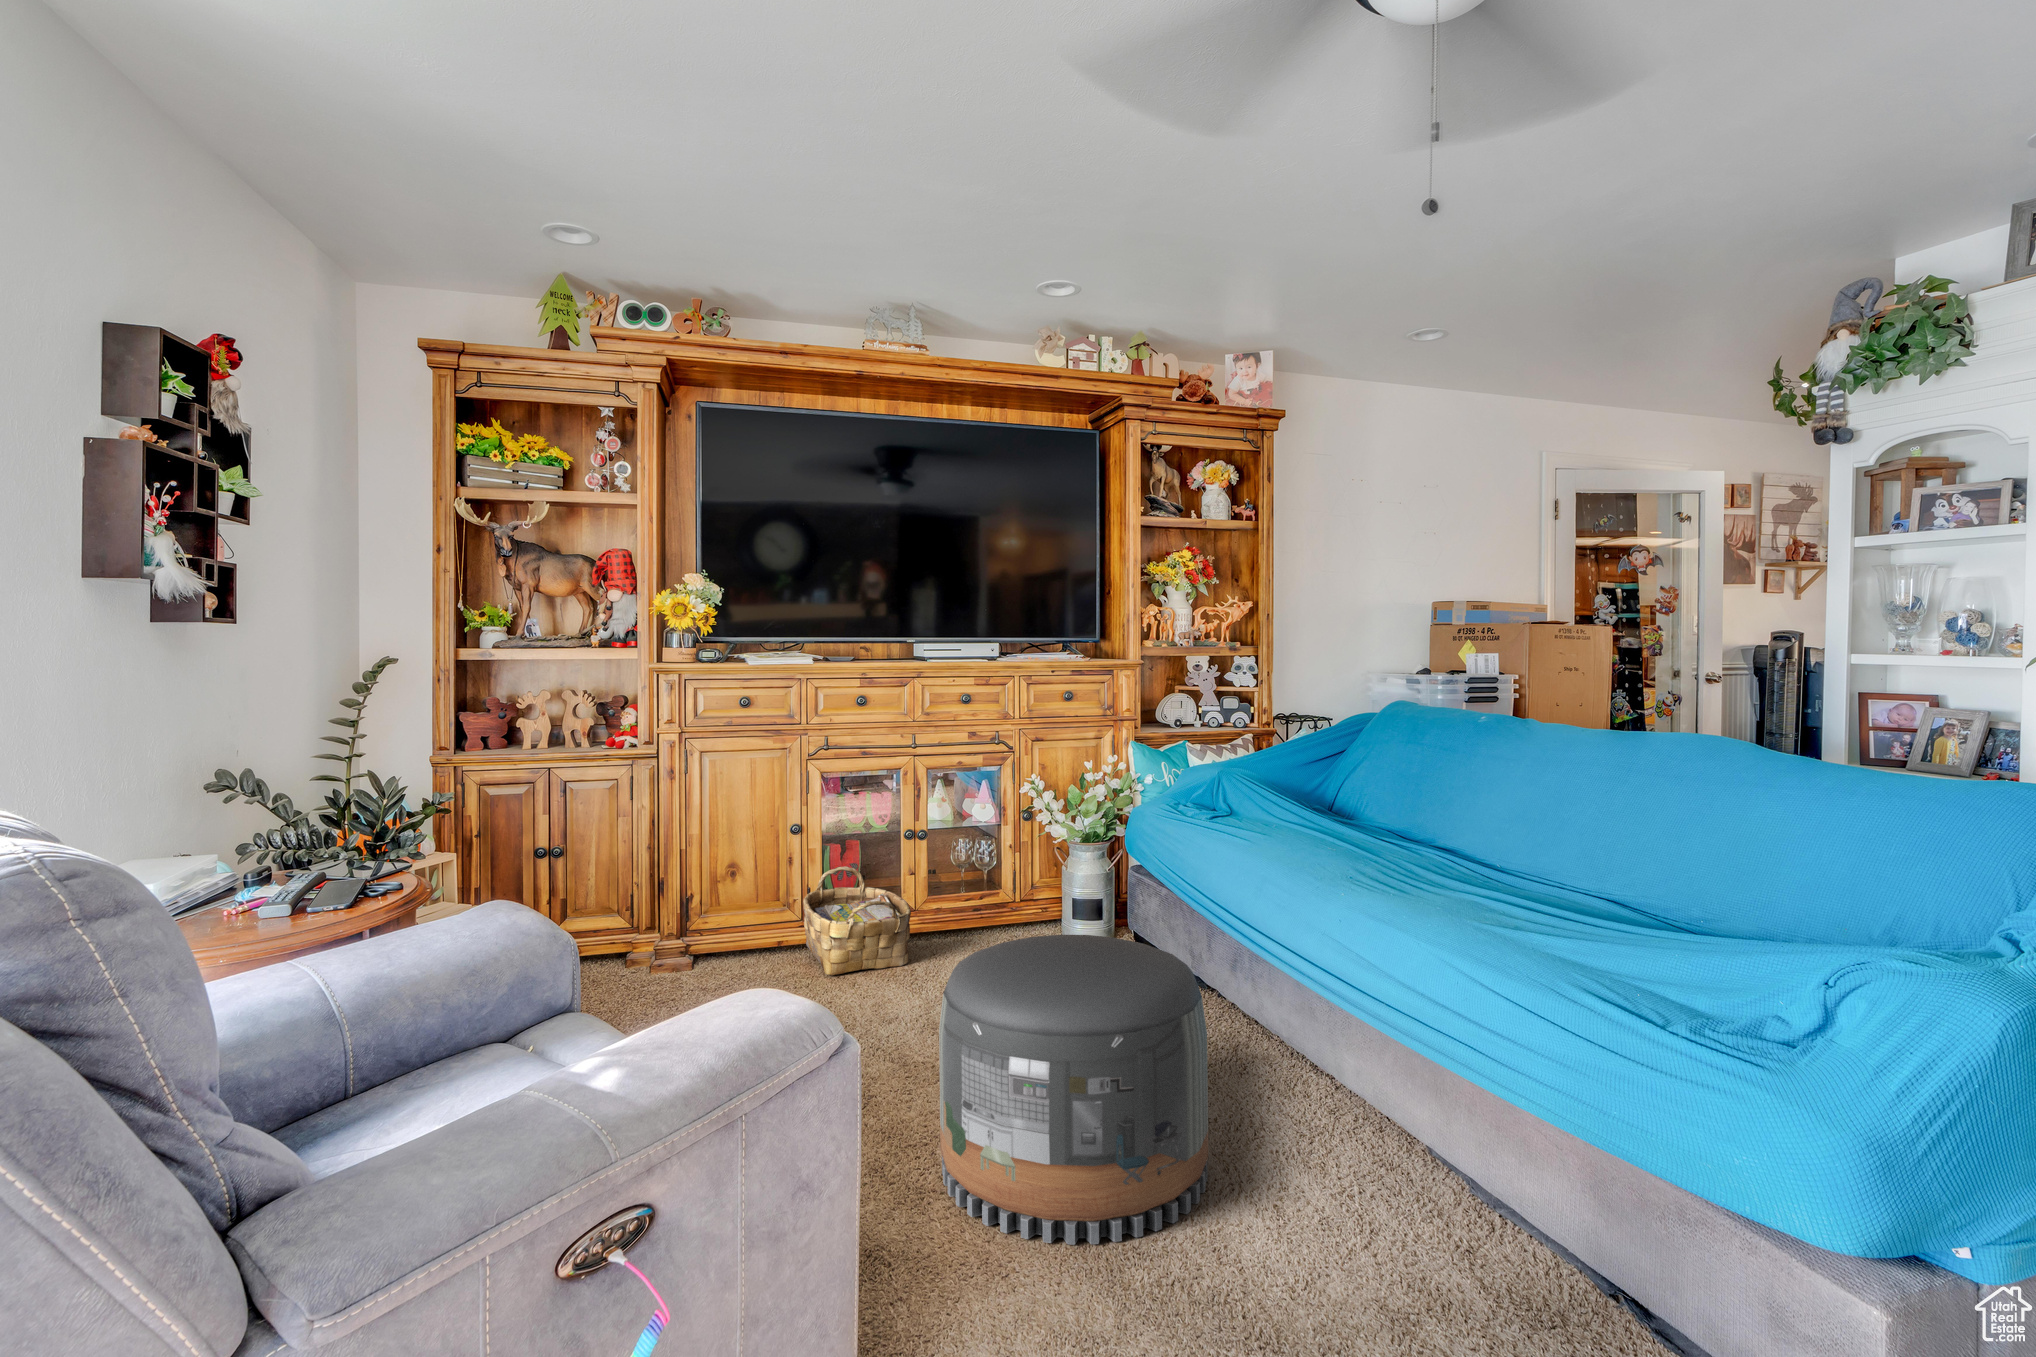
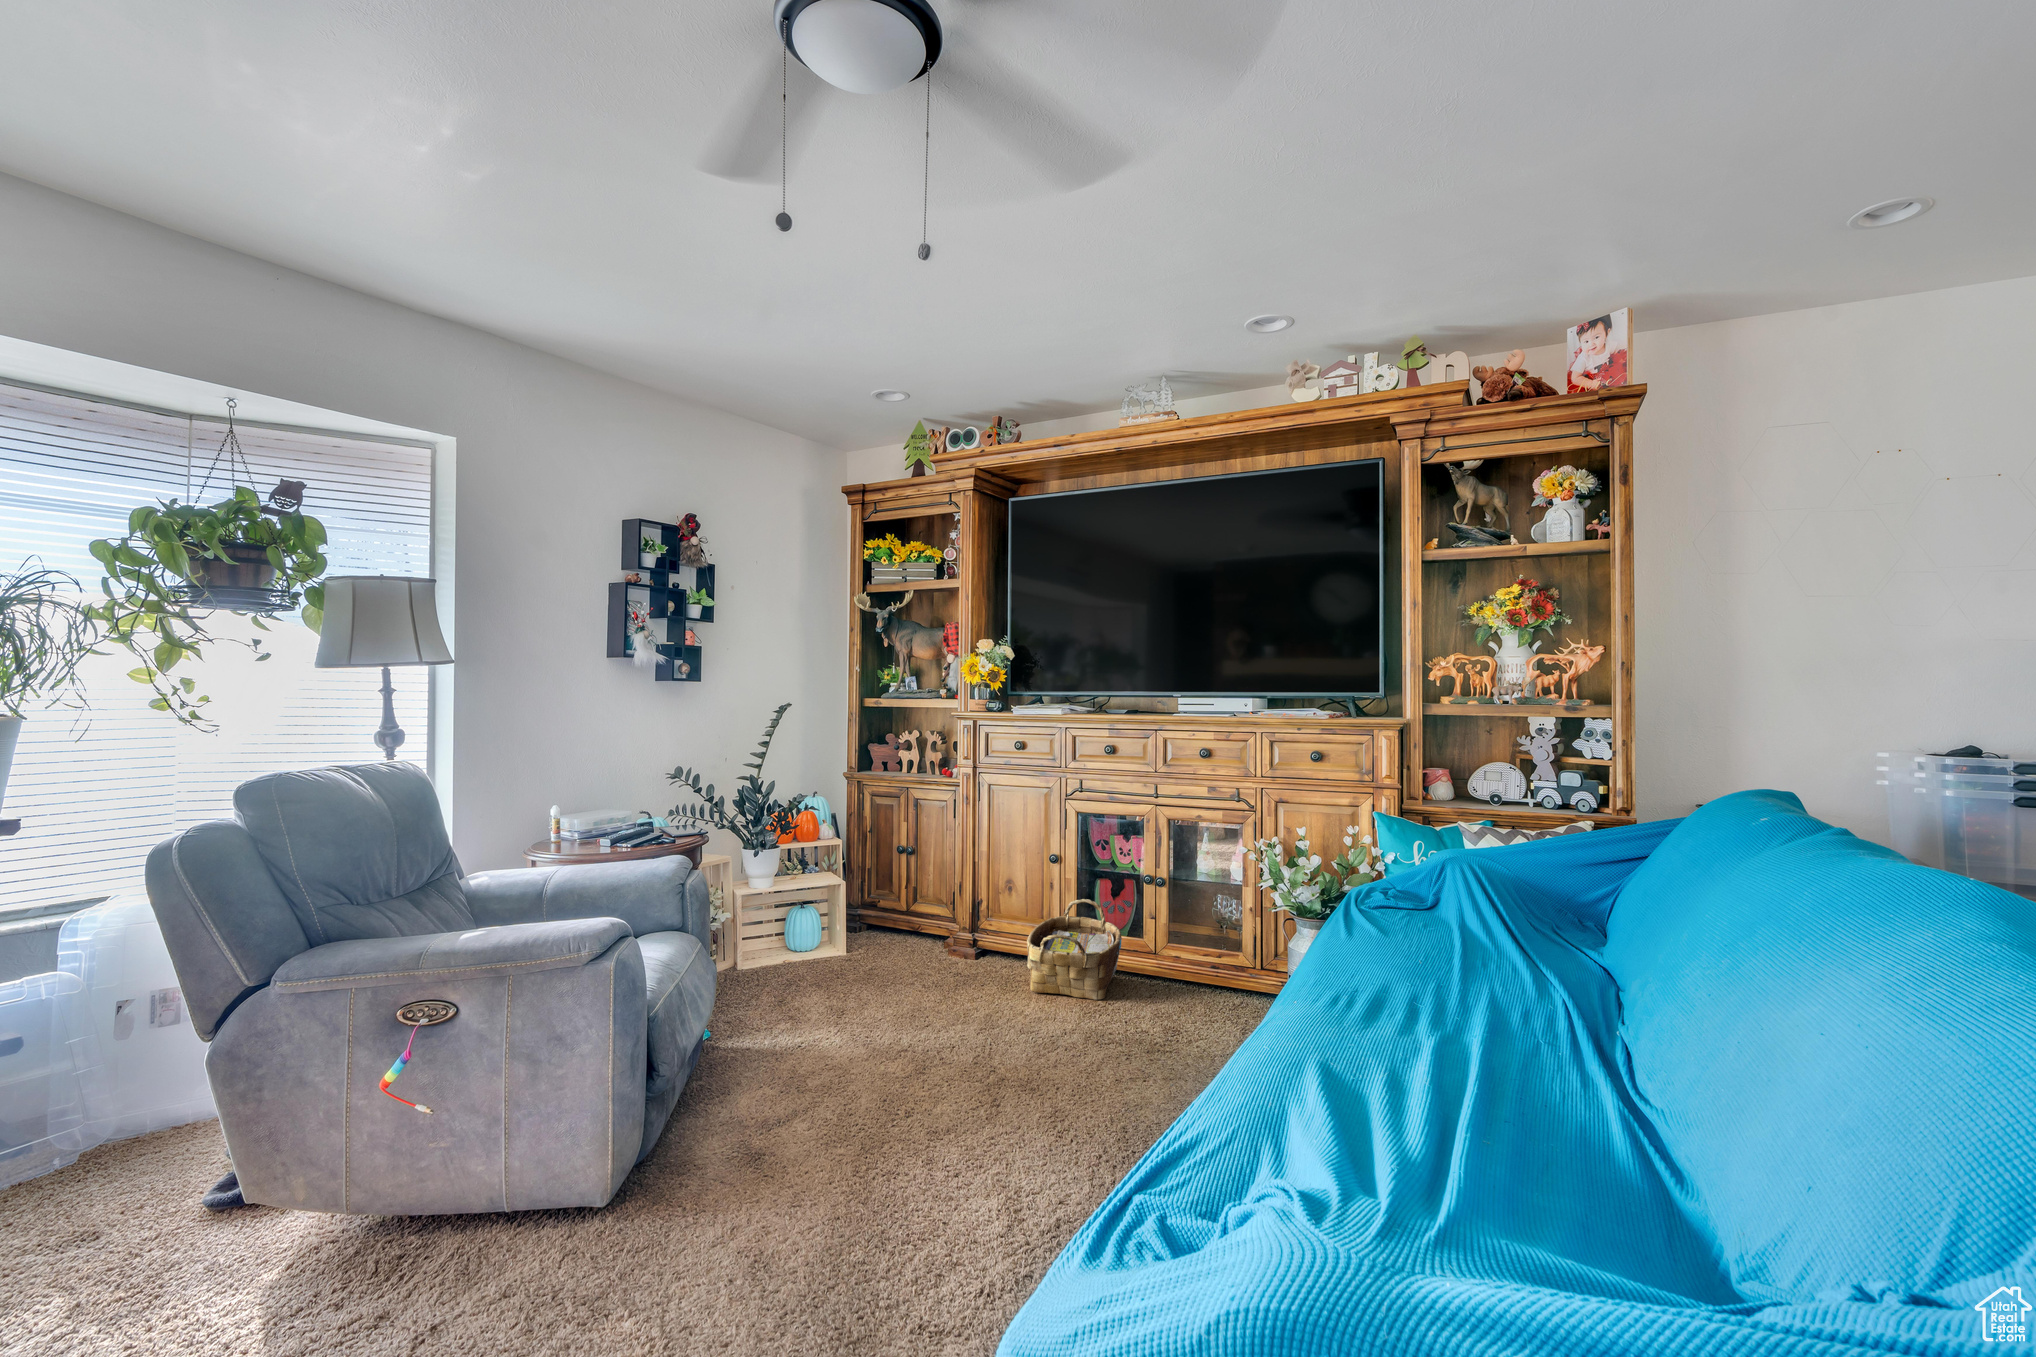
pouf: present [939,935,1209,1245] -> none [781,989,1021,1274]

